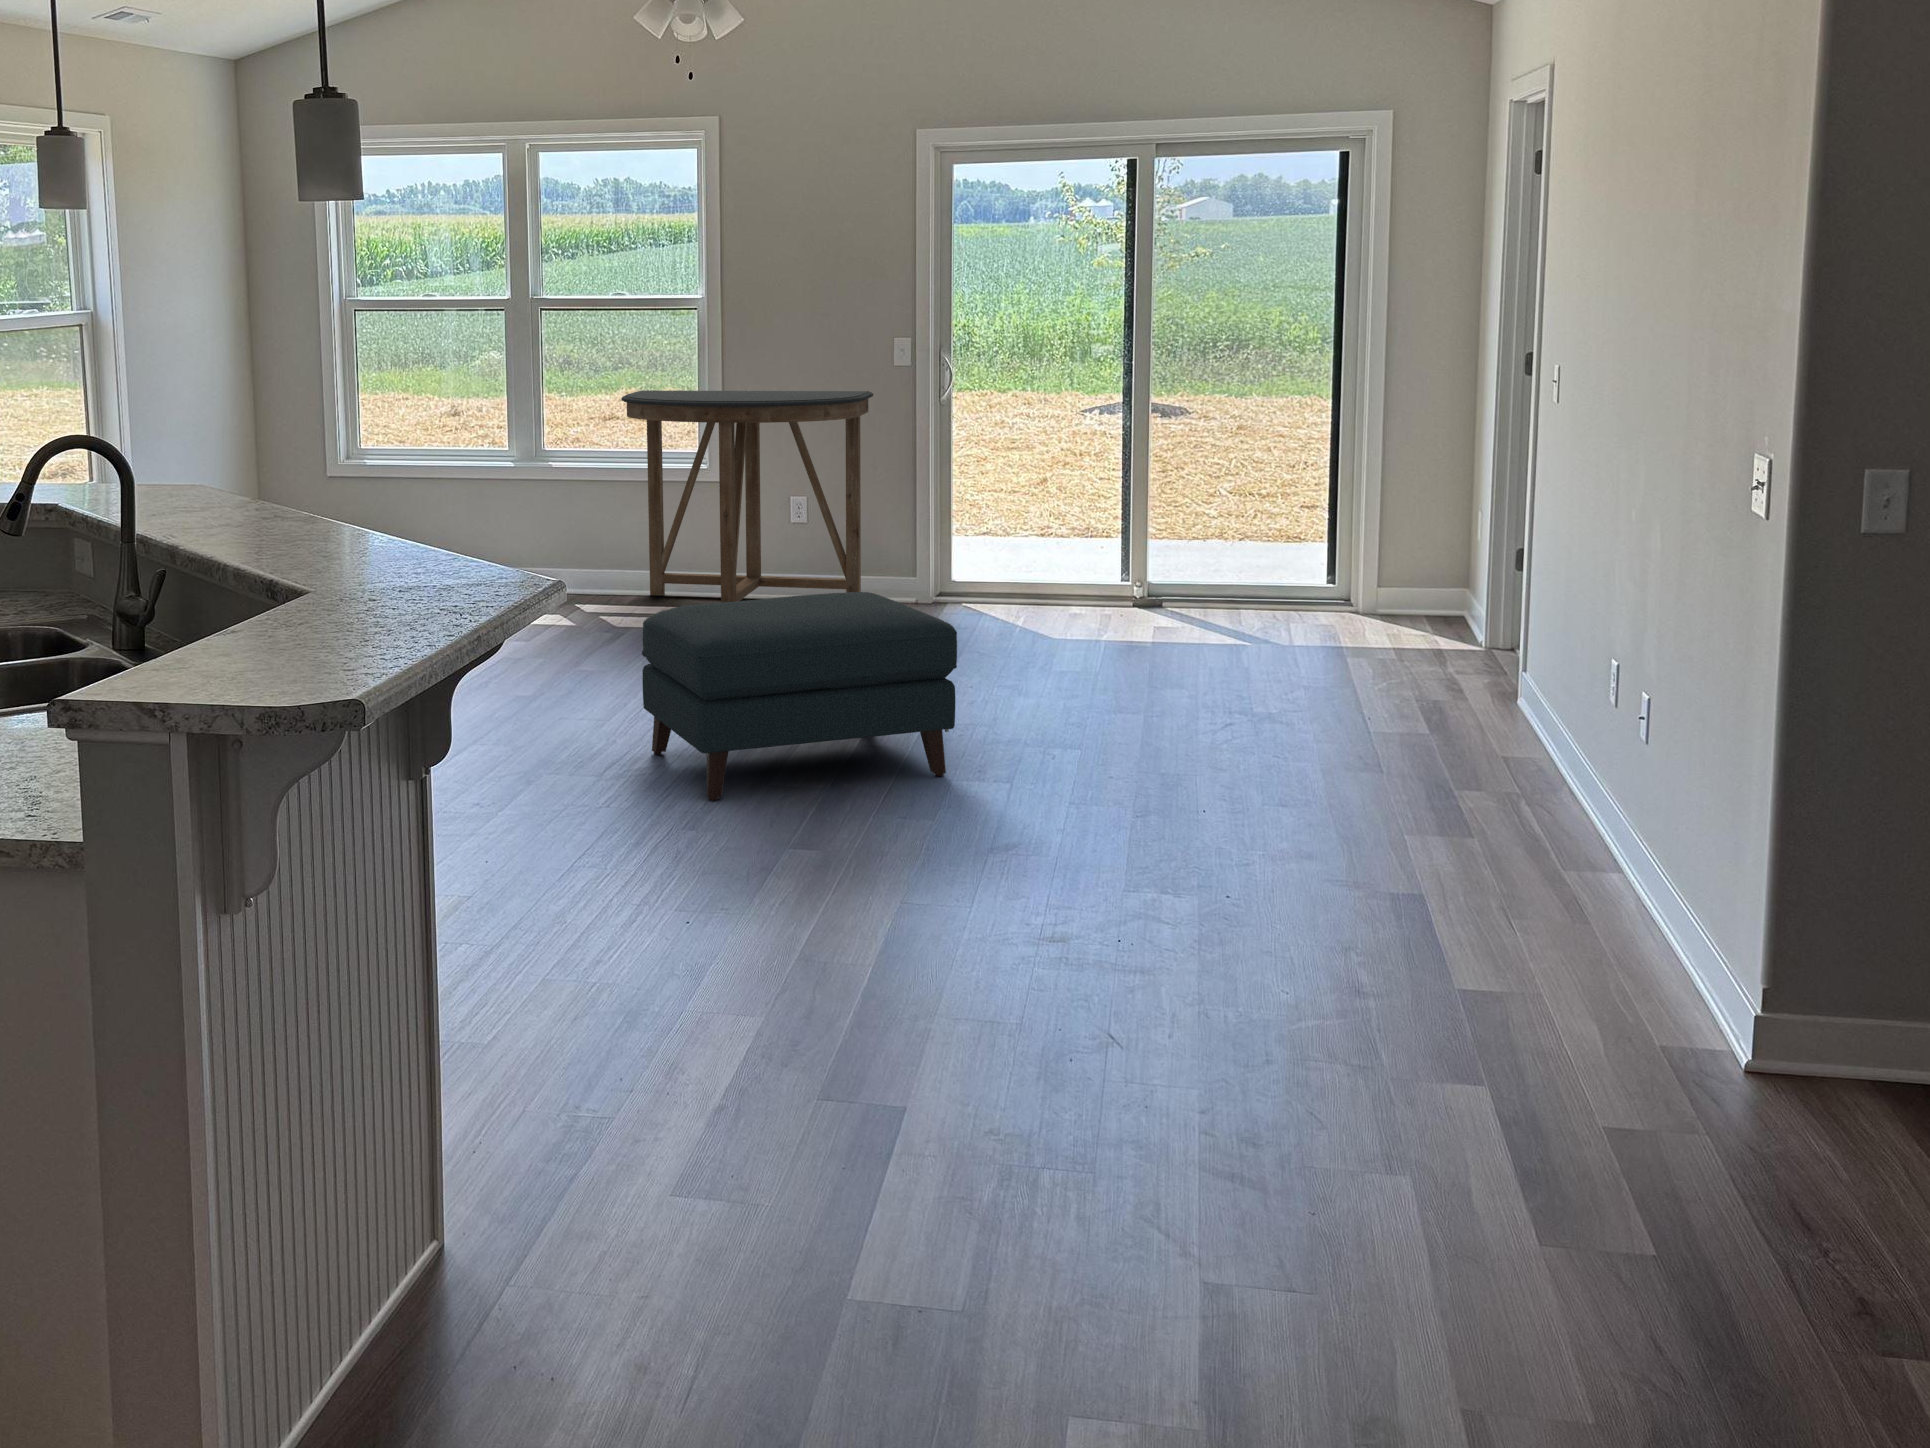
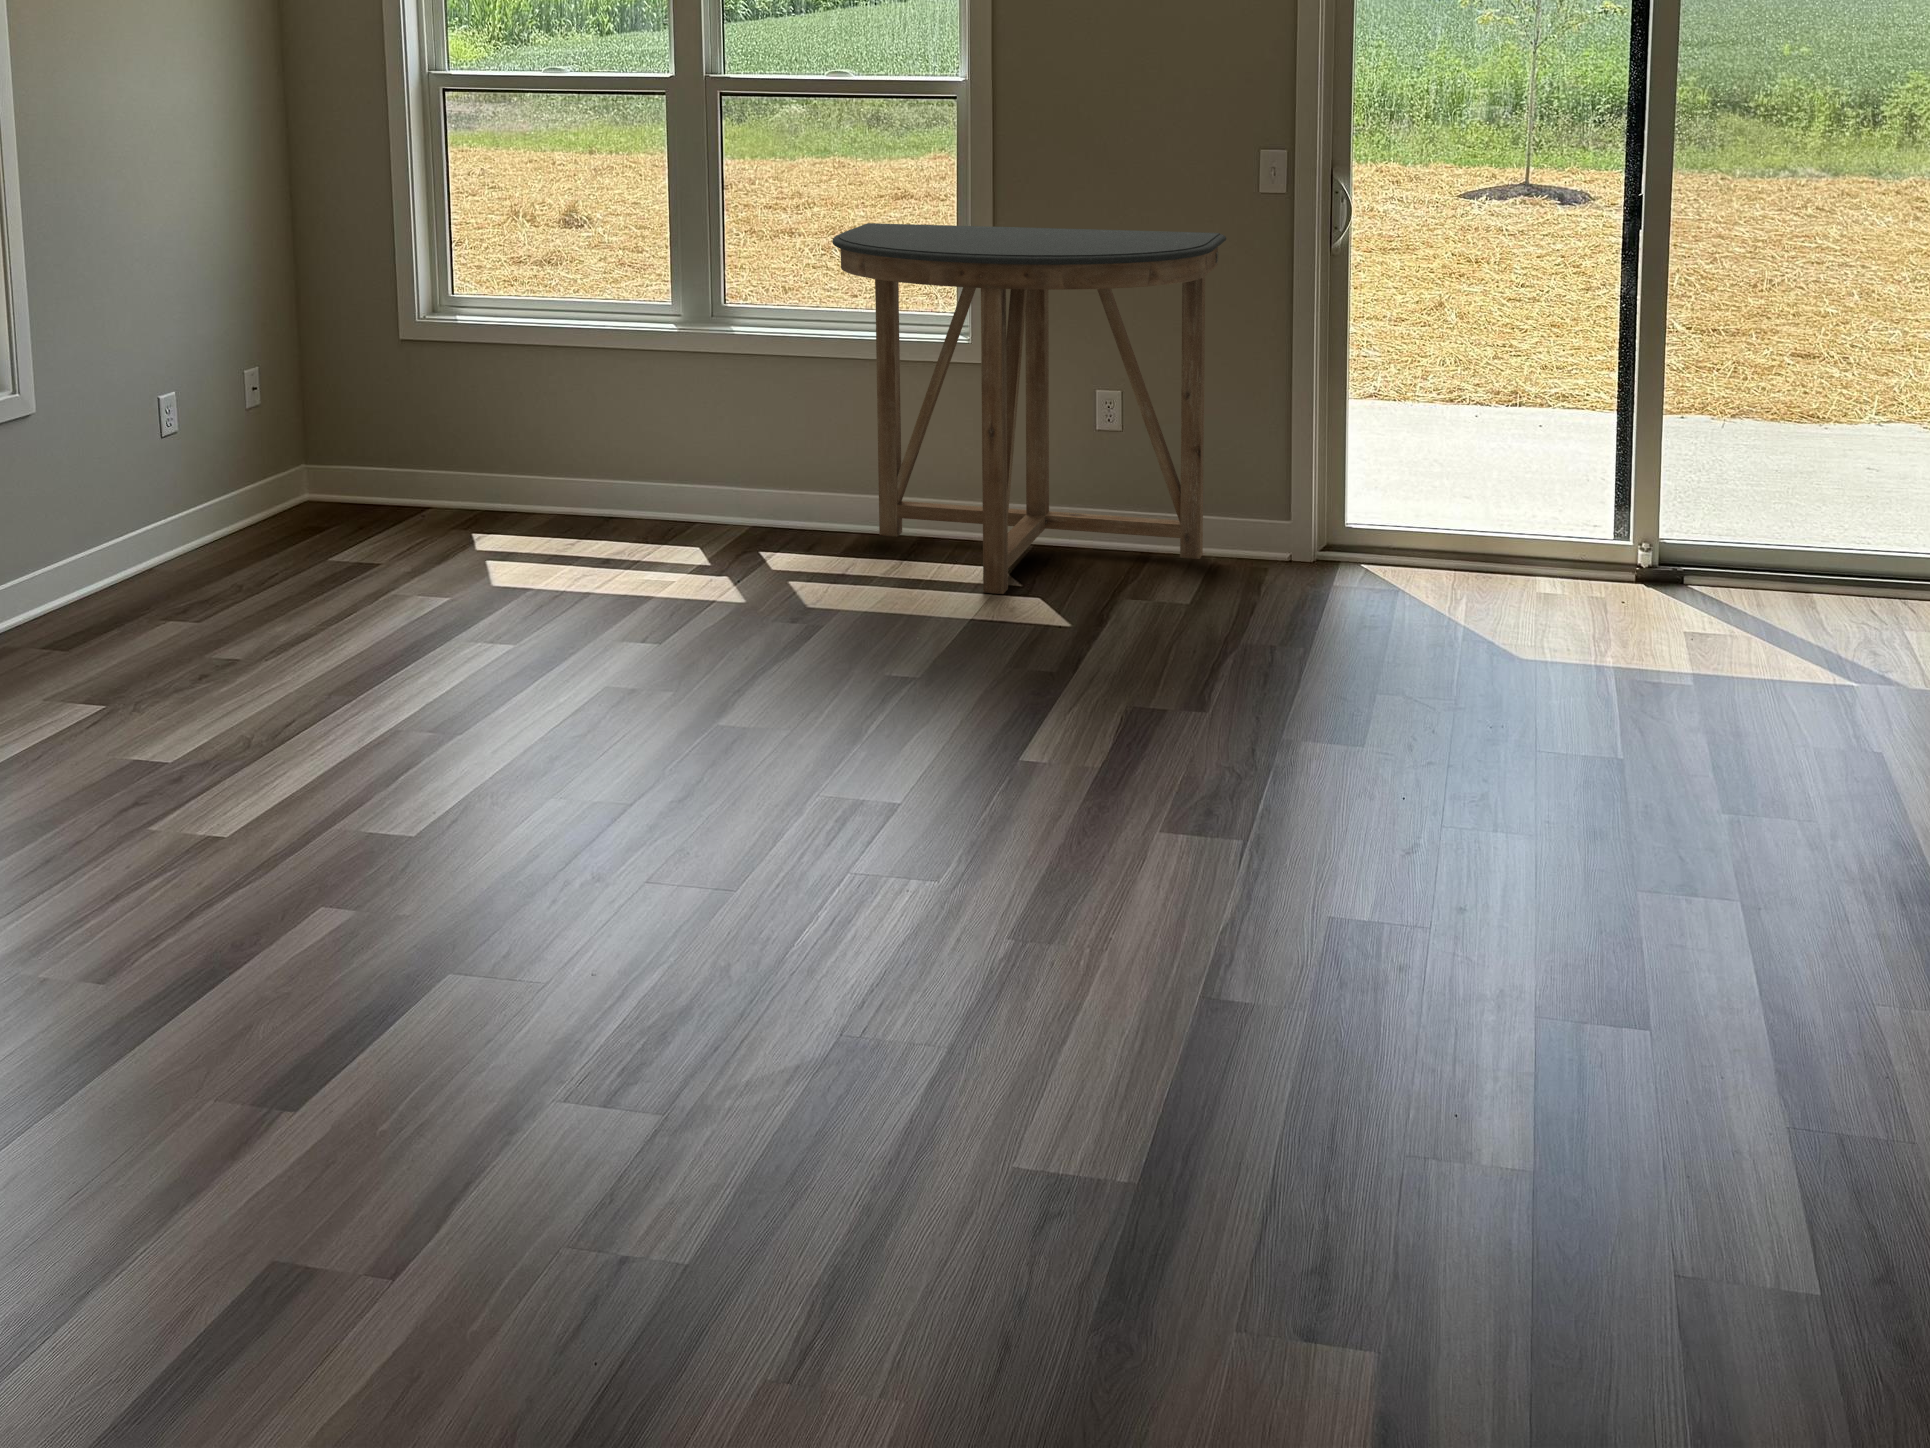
ottoman: present [642,592,957,801] -> none [792,691,1424,1207]

